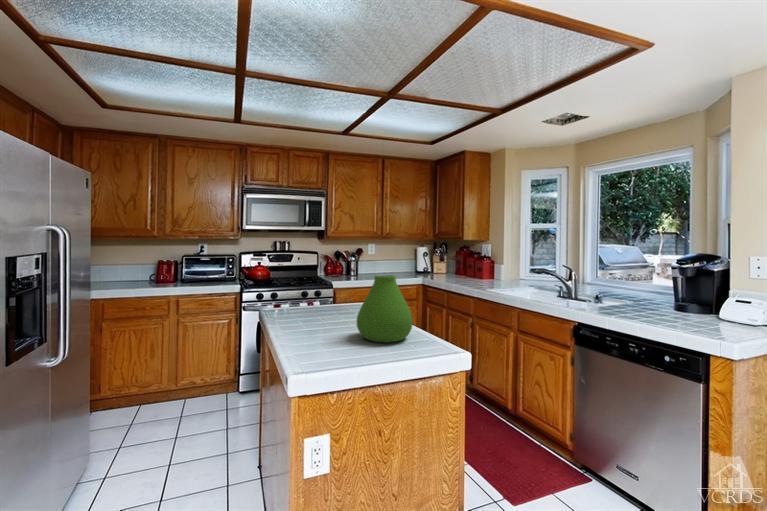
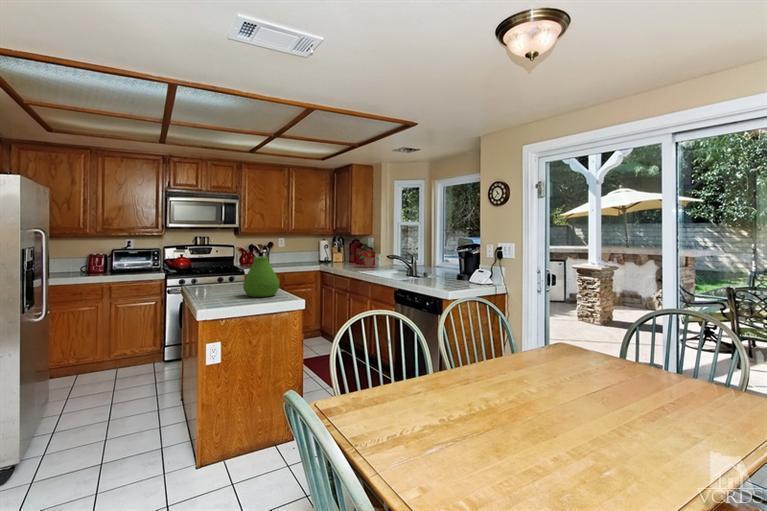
potted plant: none [468,247,505,282] -> present [361,243,379,267]

